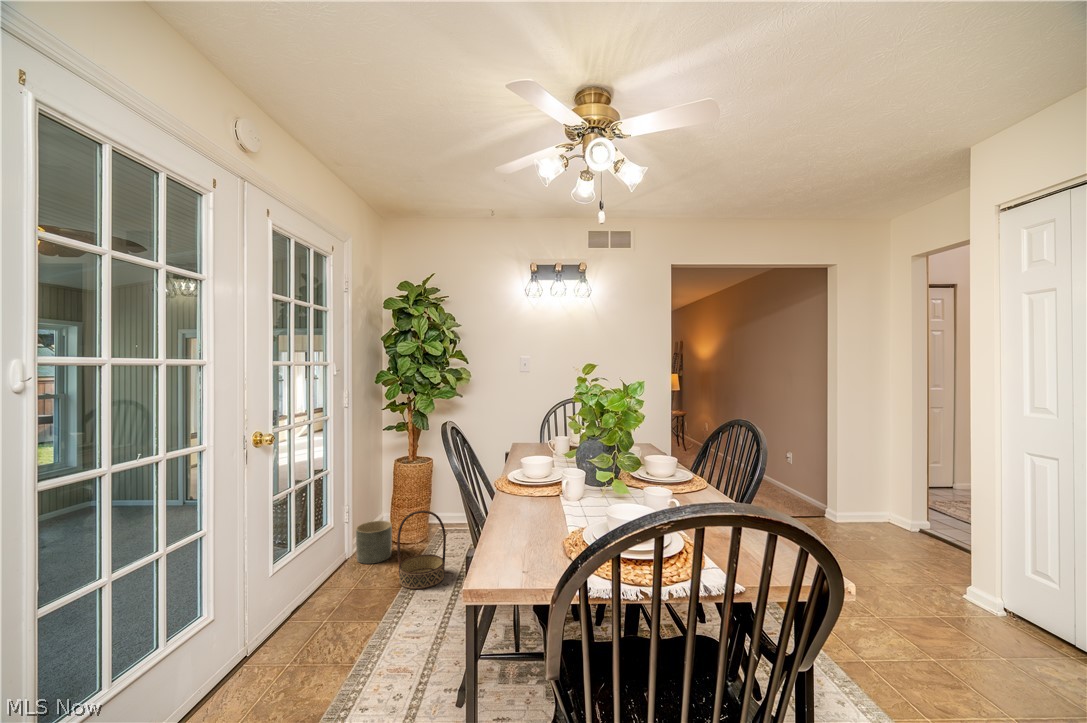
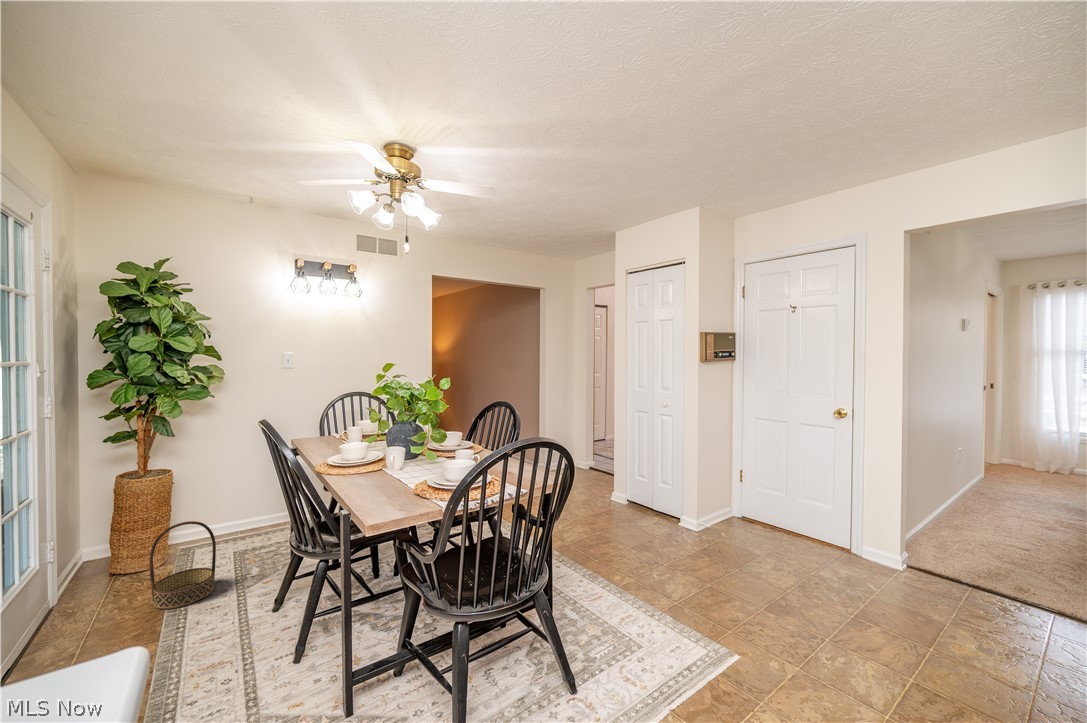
planter: present [356,521,392,564] -> none [67,548,125,604]

